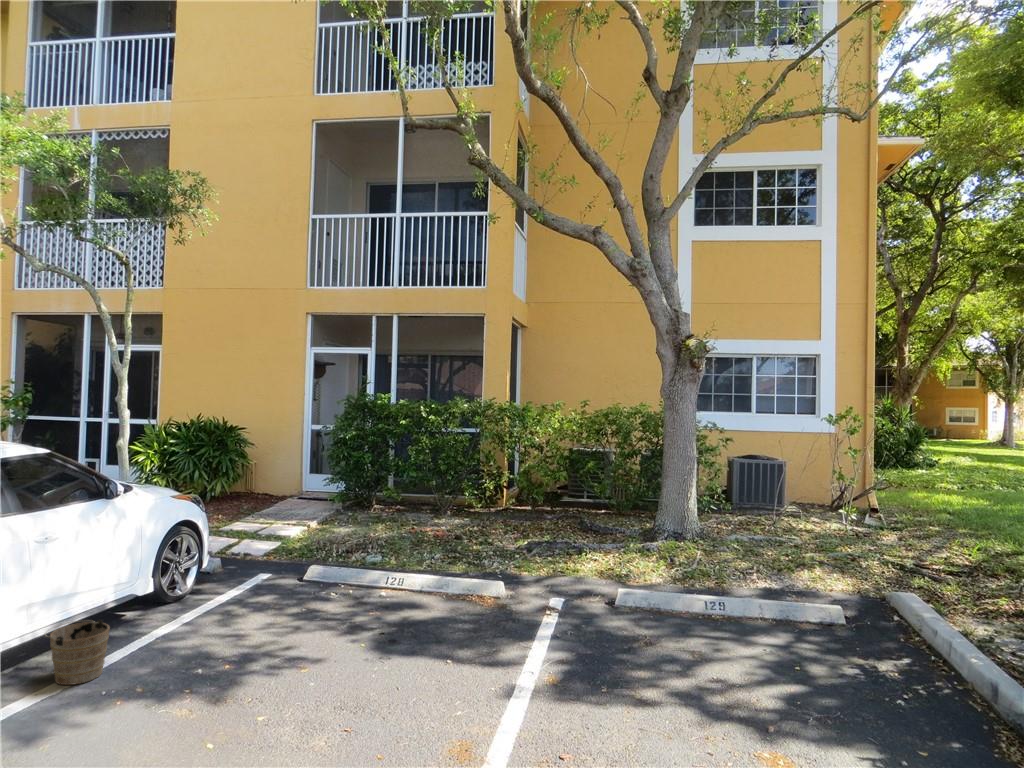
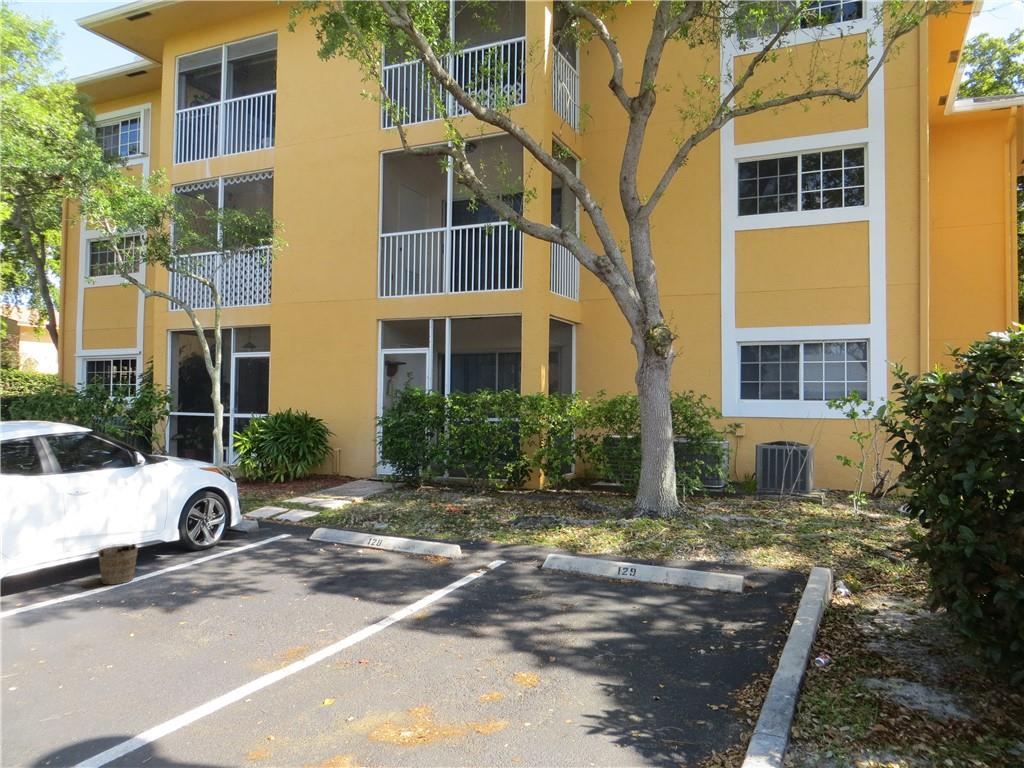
potted plant: none [714,480,747,514] -> present [738,473,761,504]

